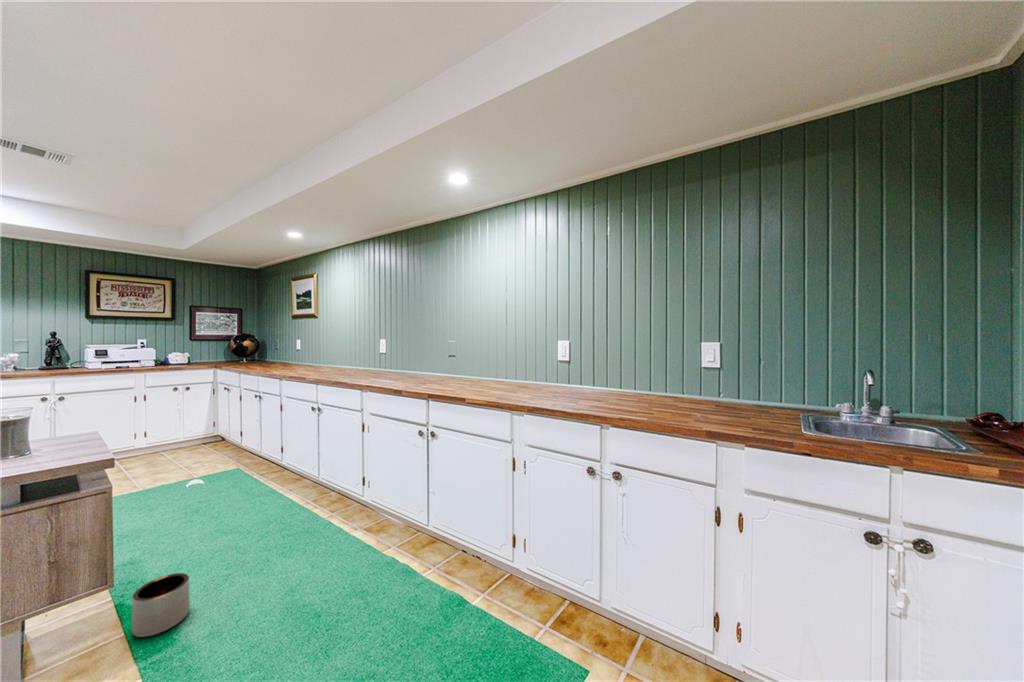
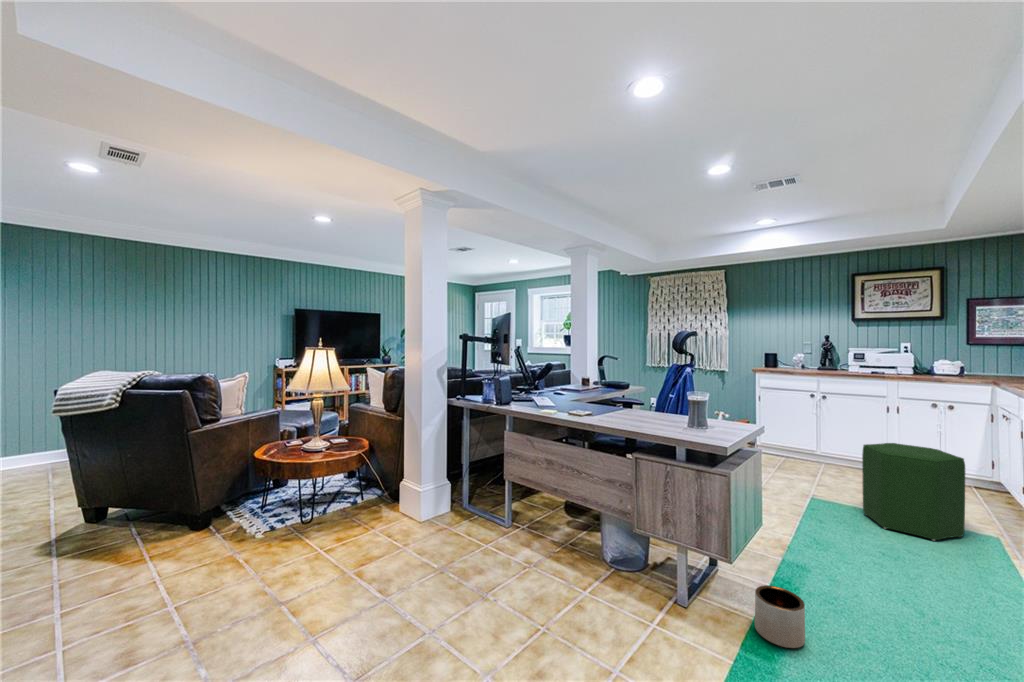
ottoman: none [143,420,223,497] -> present [862,443,965,541]

